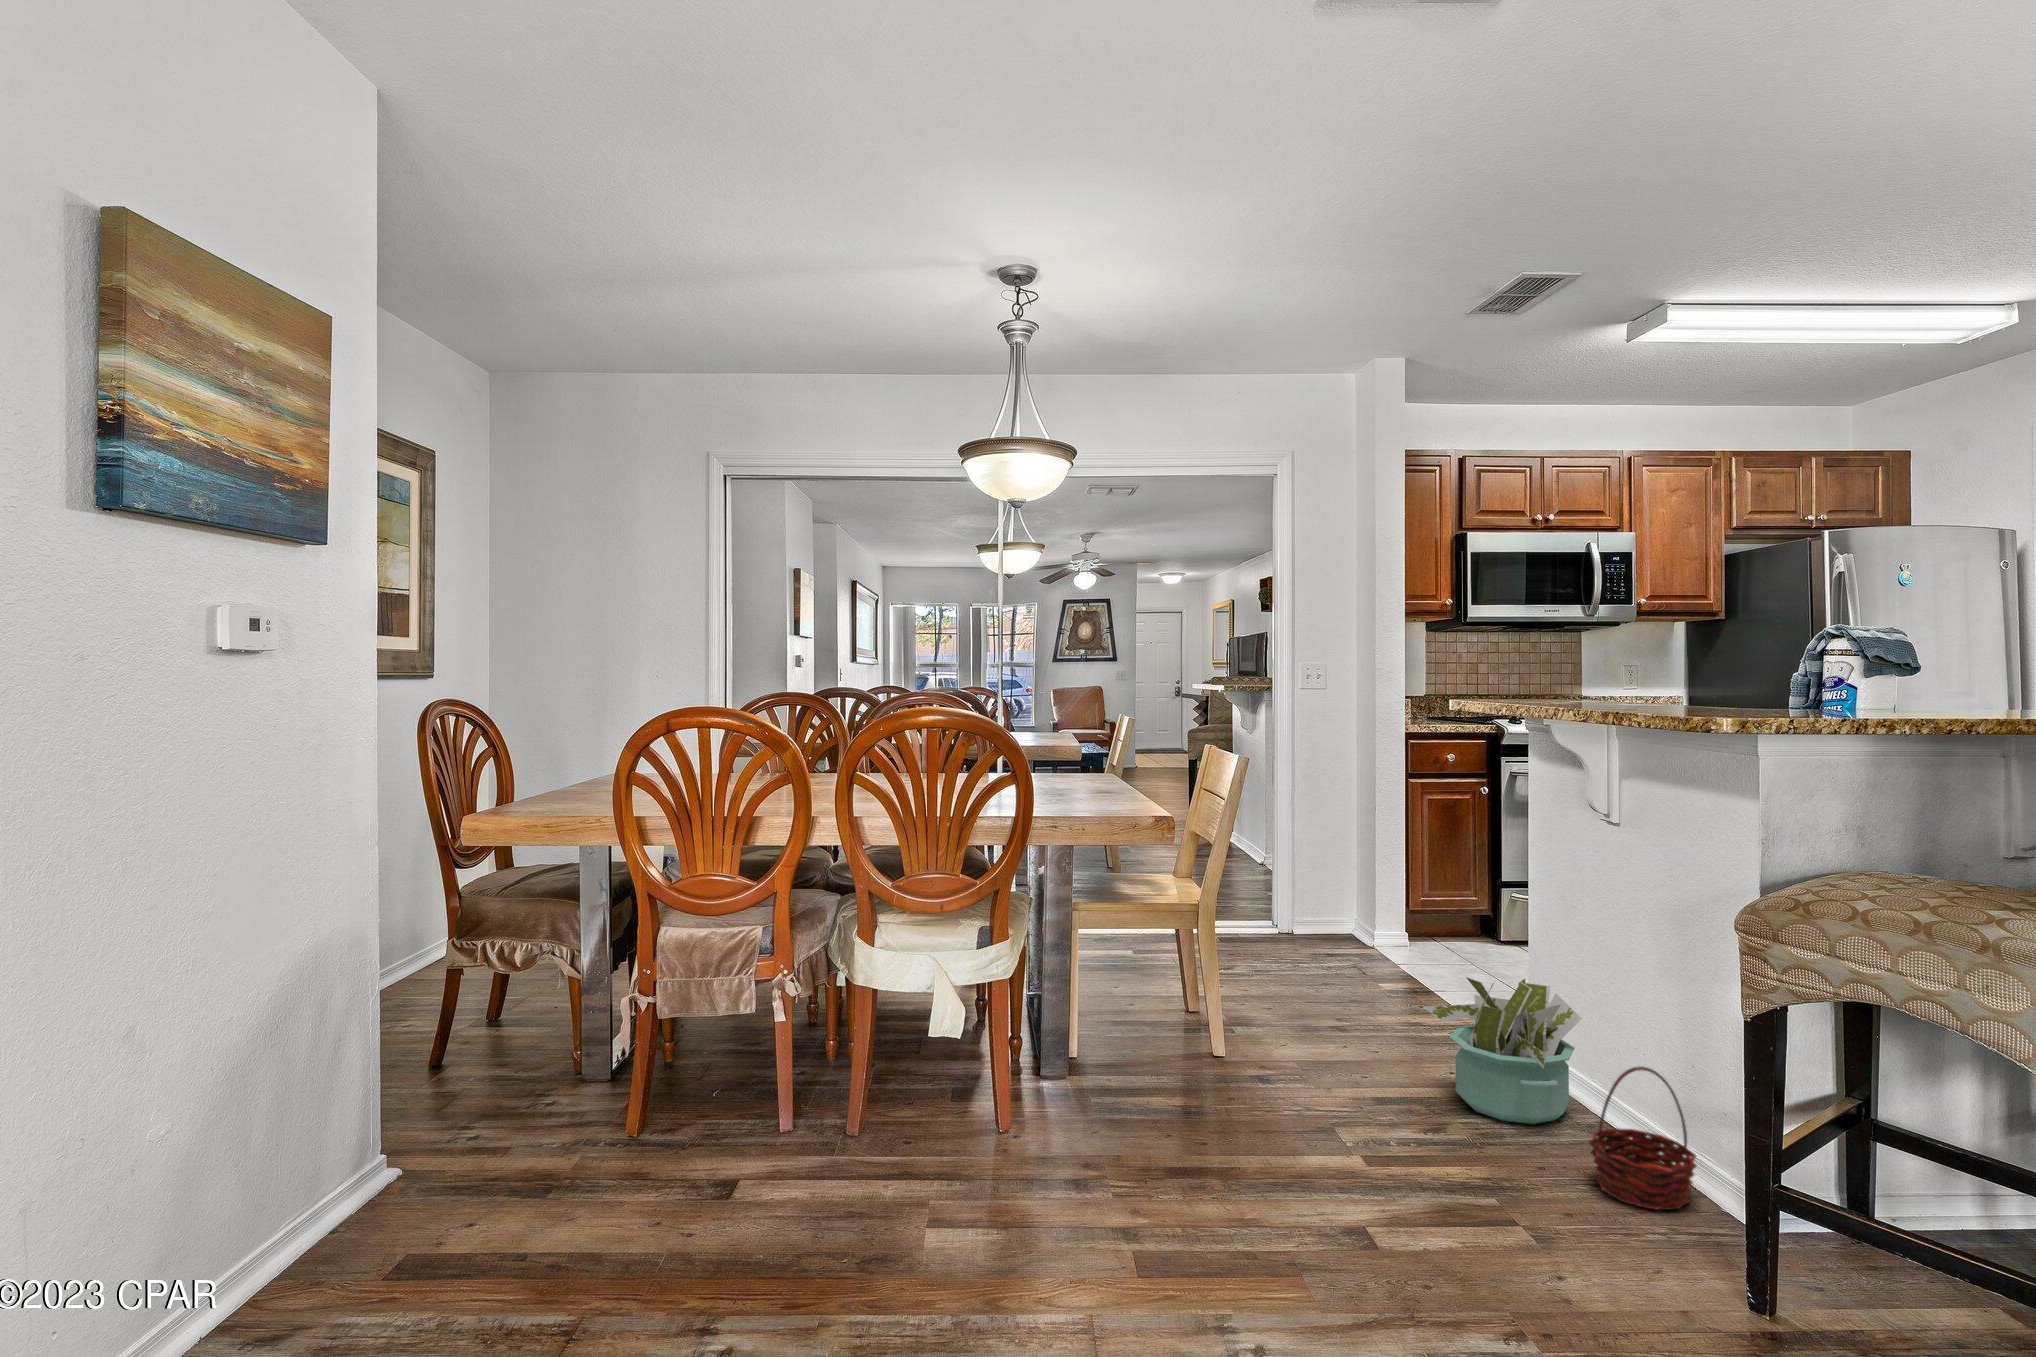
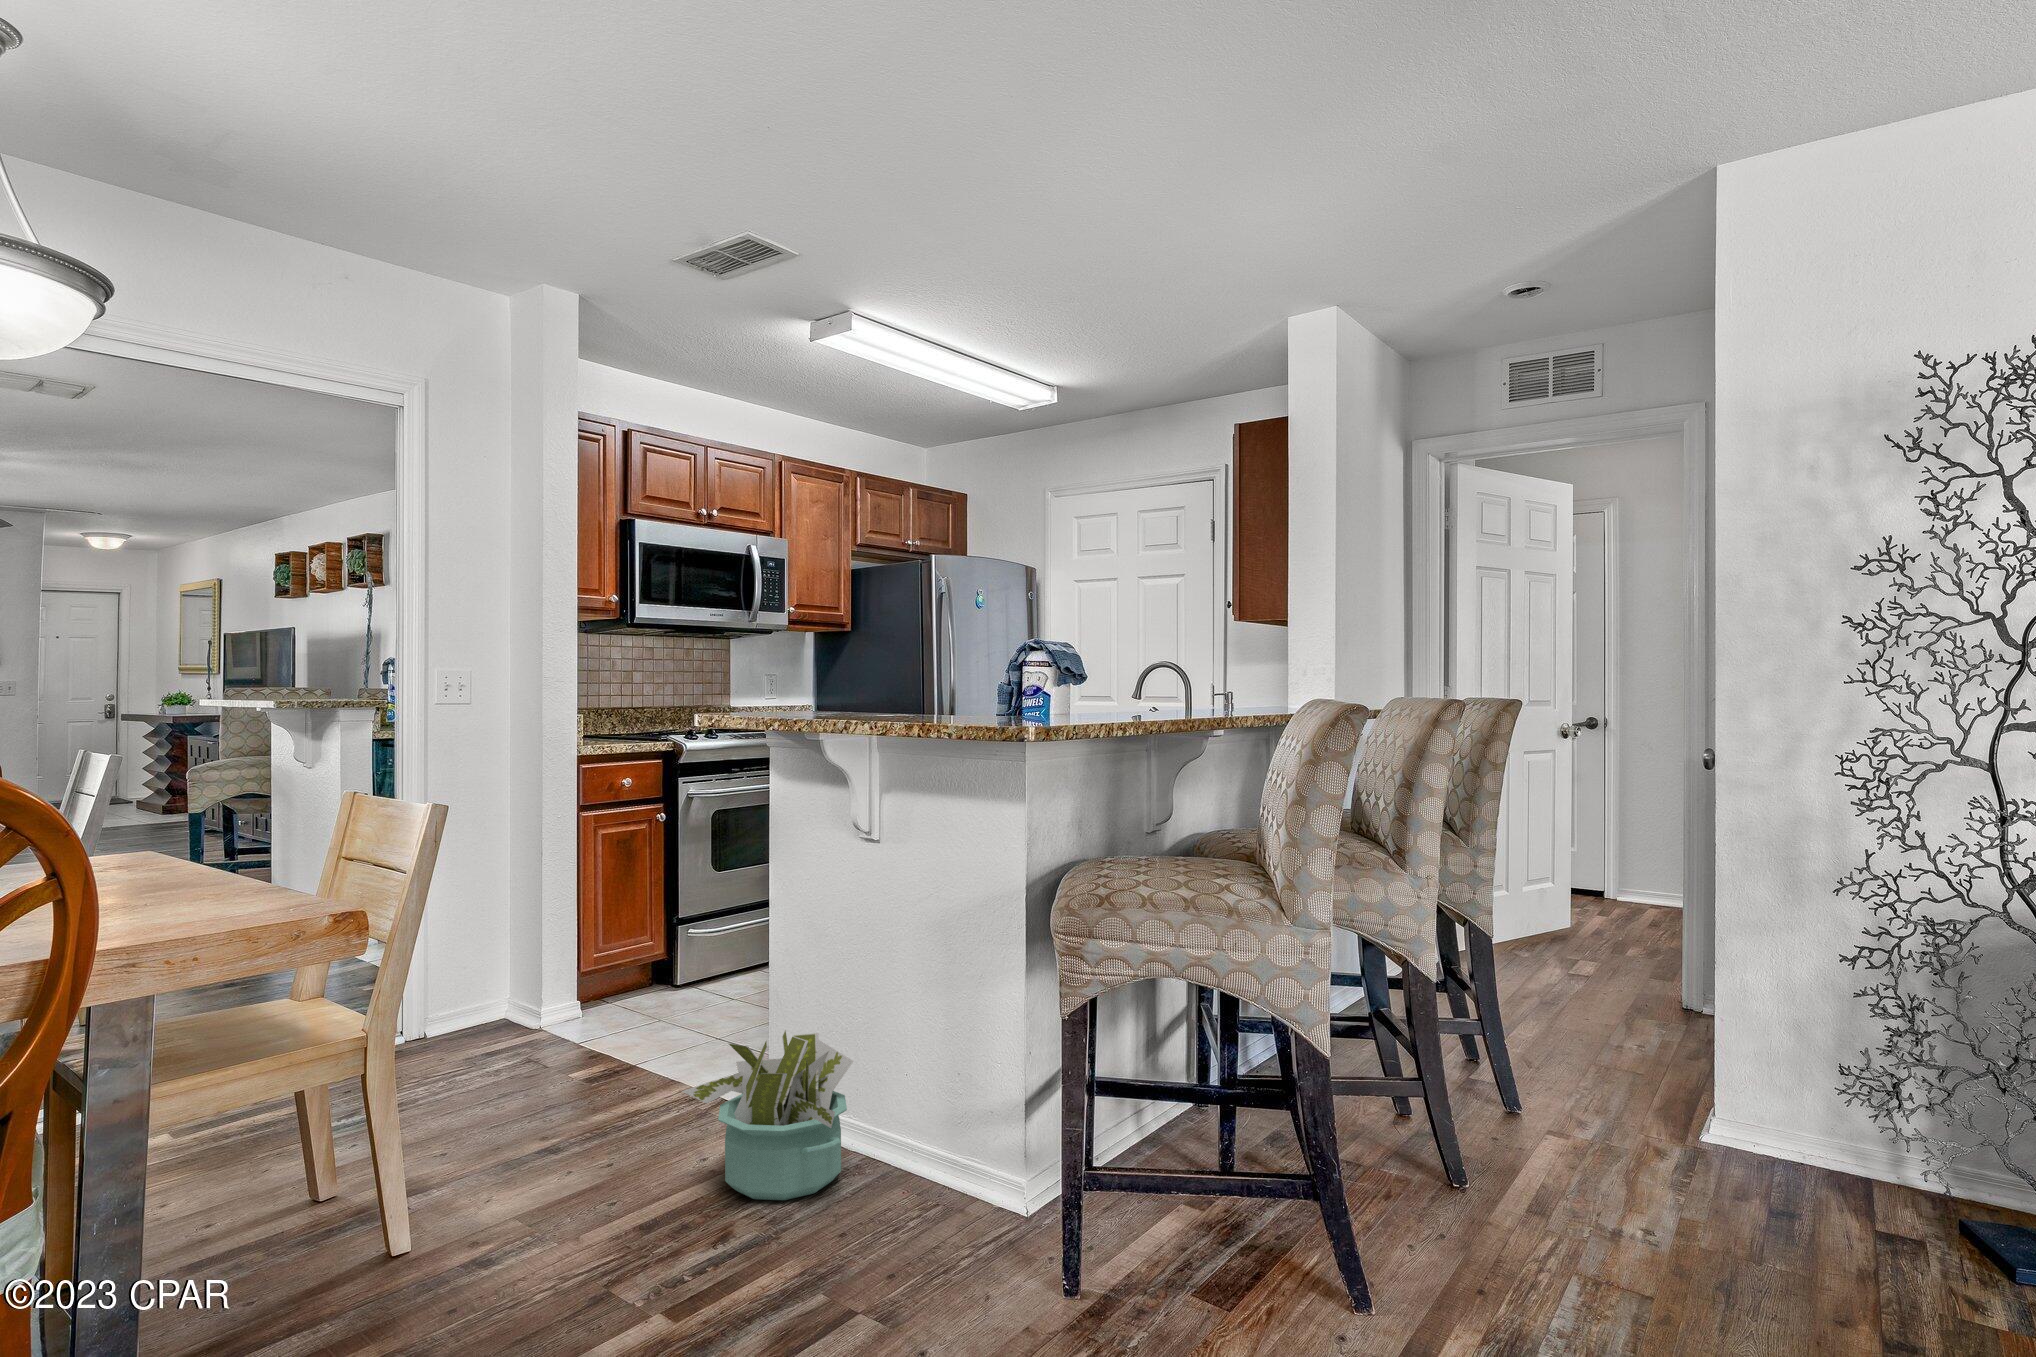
basket: present [1589,1066,1696,1210] -> none [895,1099,992,1250]

